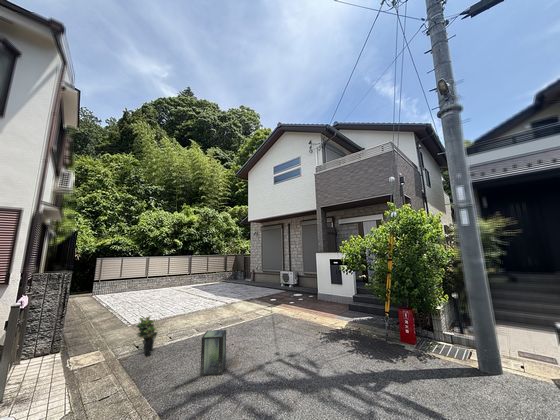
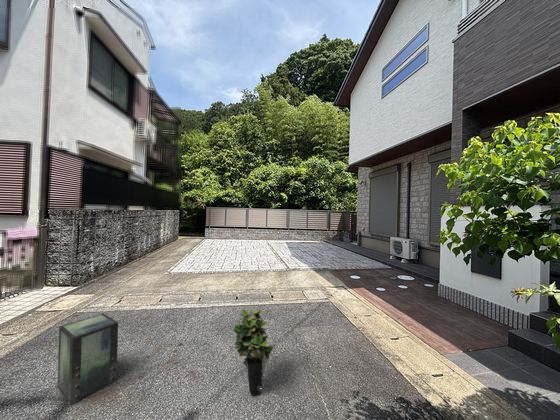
potted plant: present [136,316,158,356] -> present [232,309,273,395]

